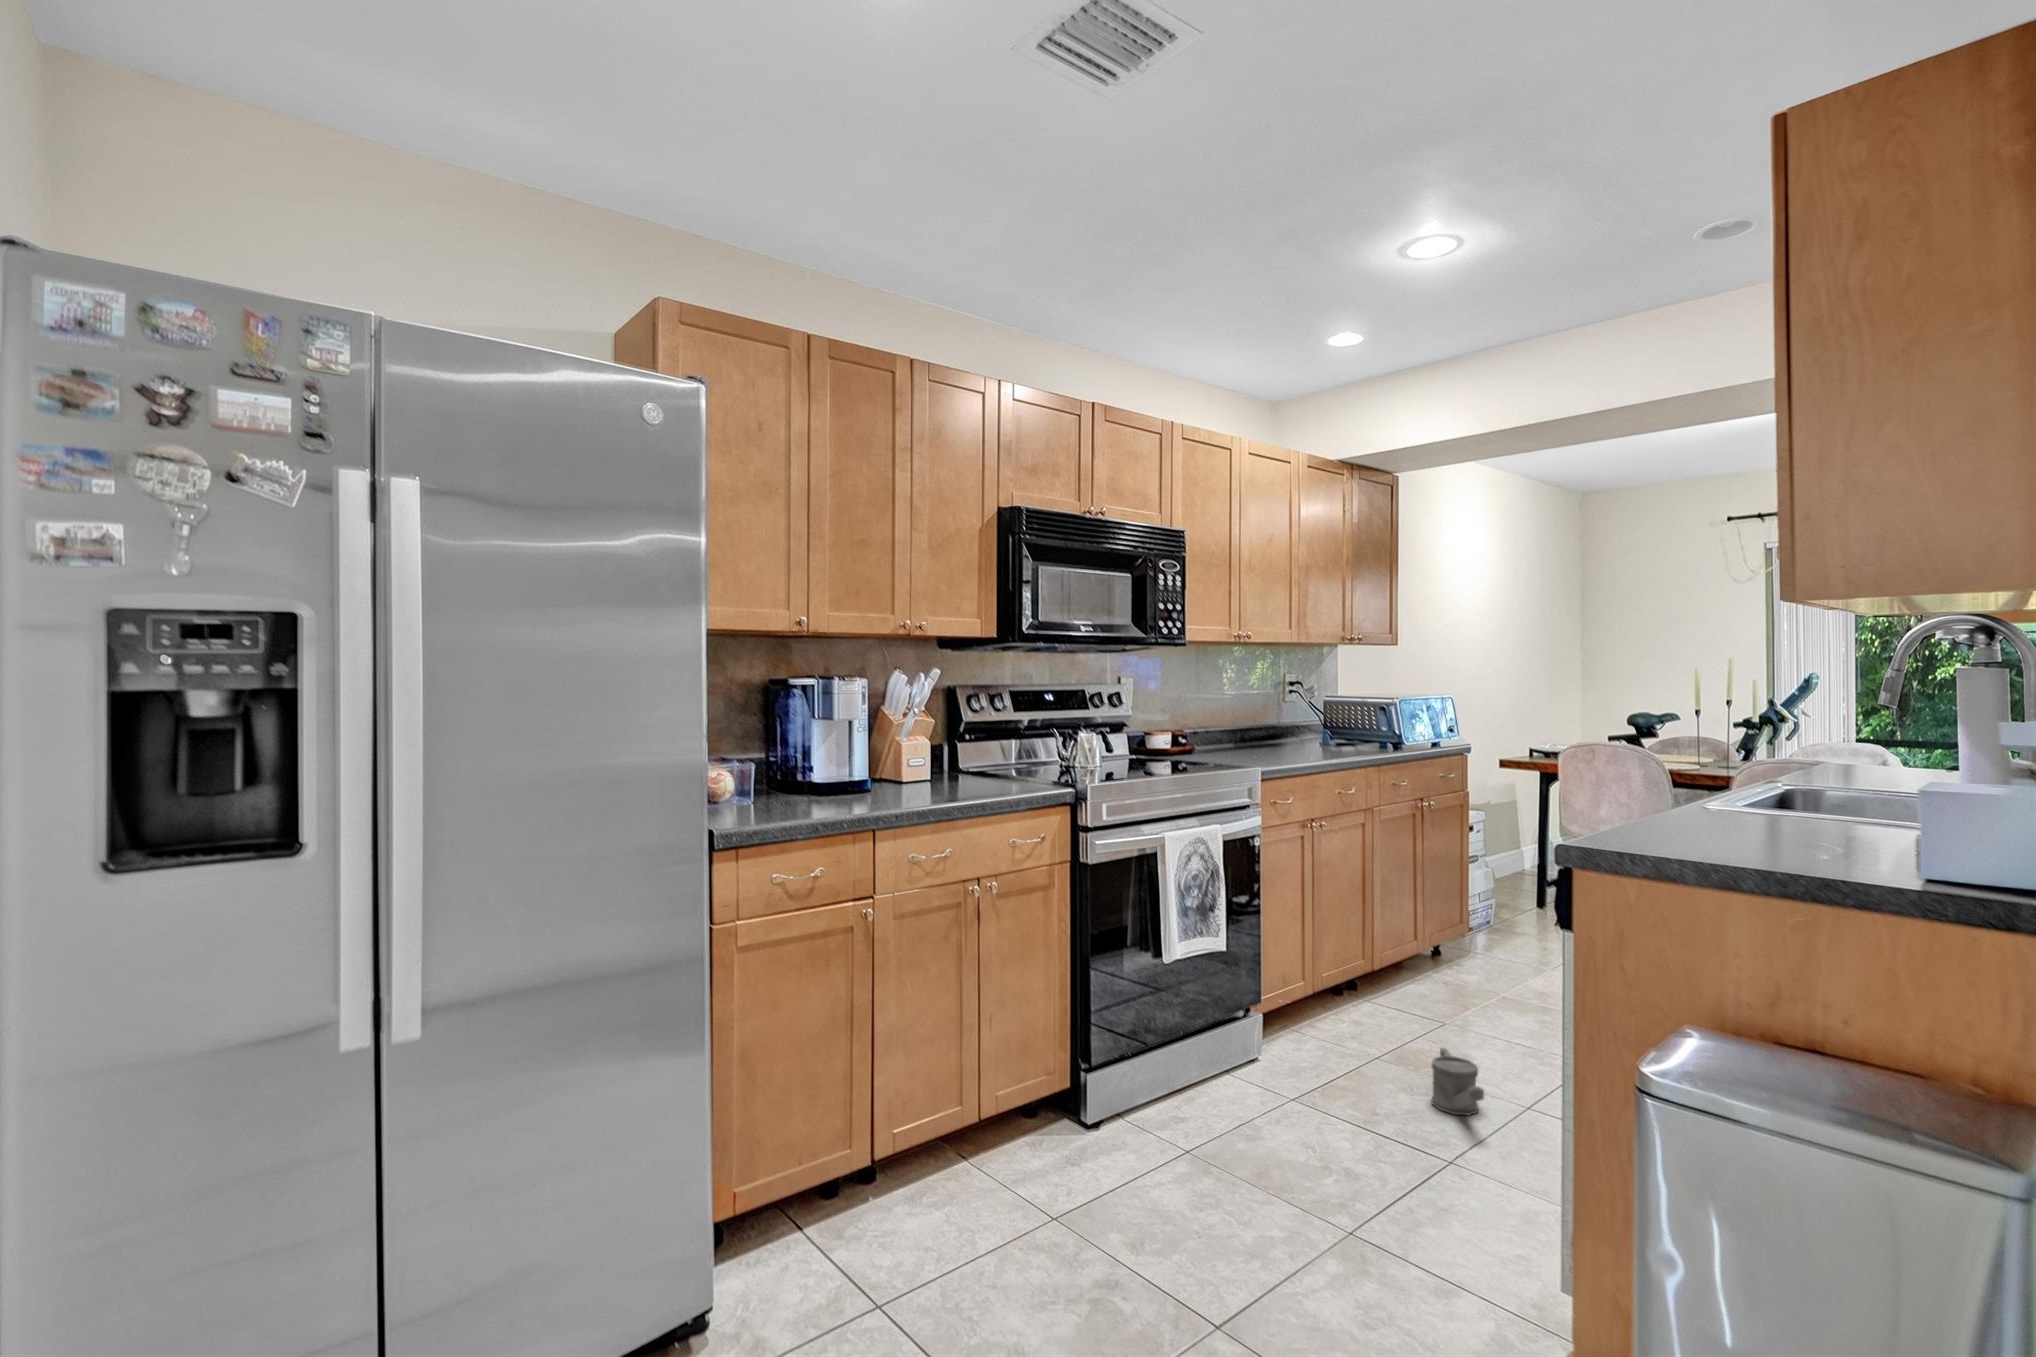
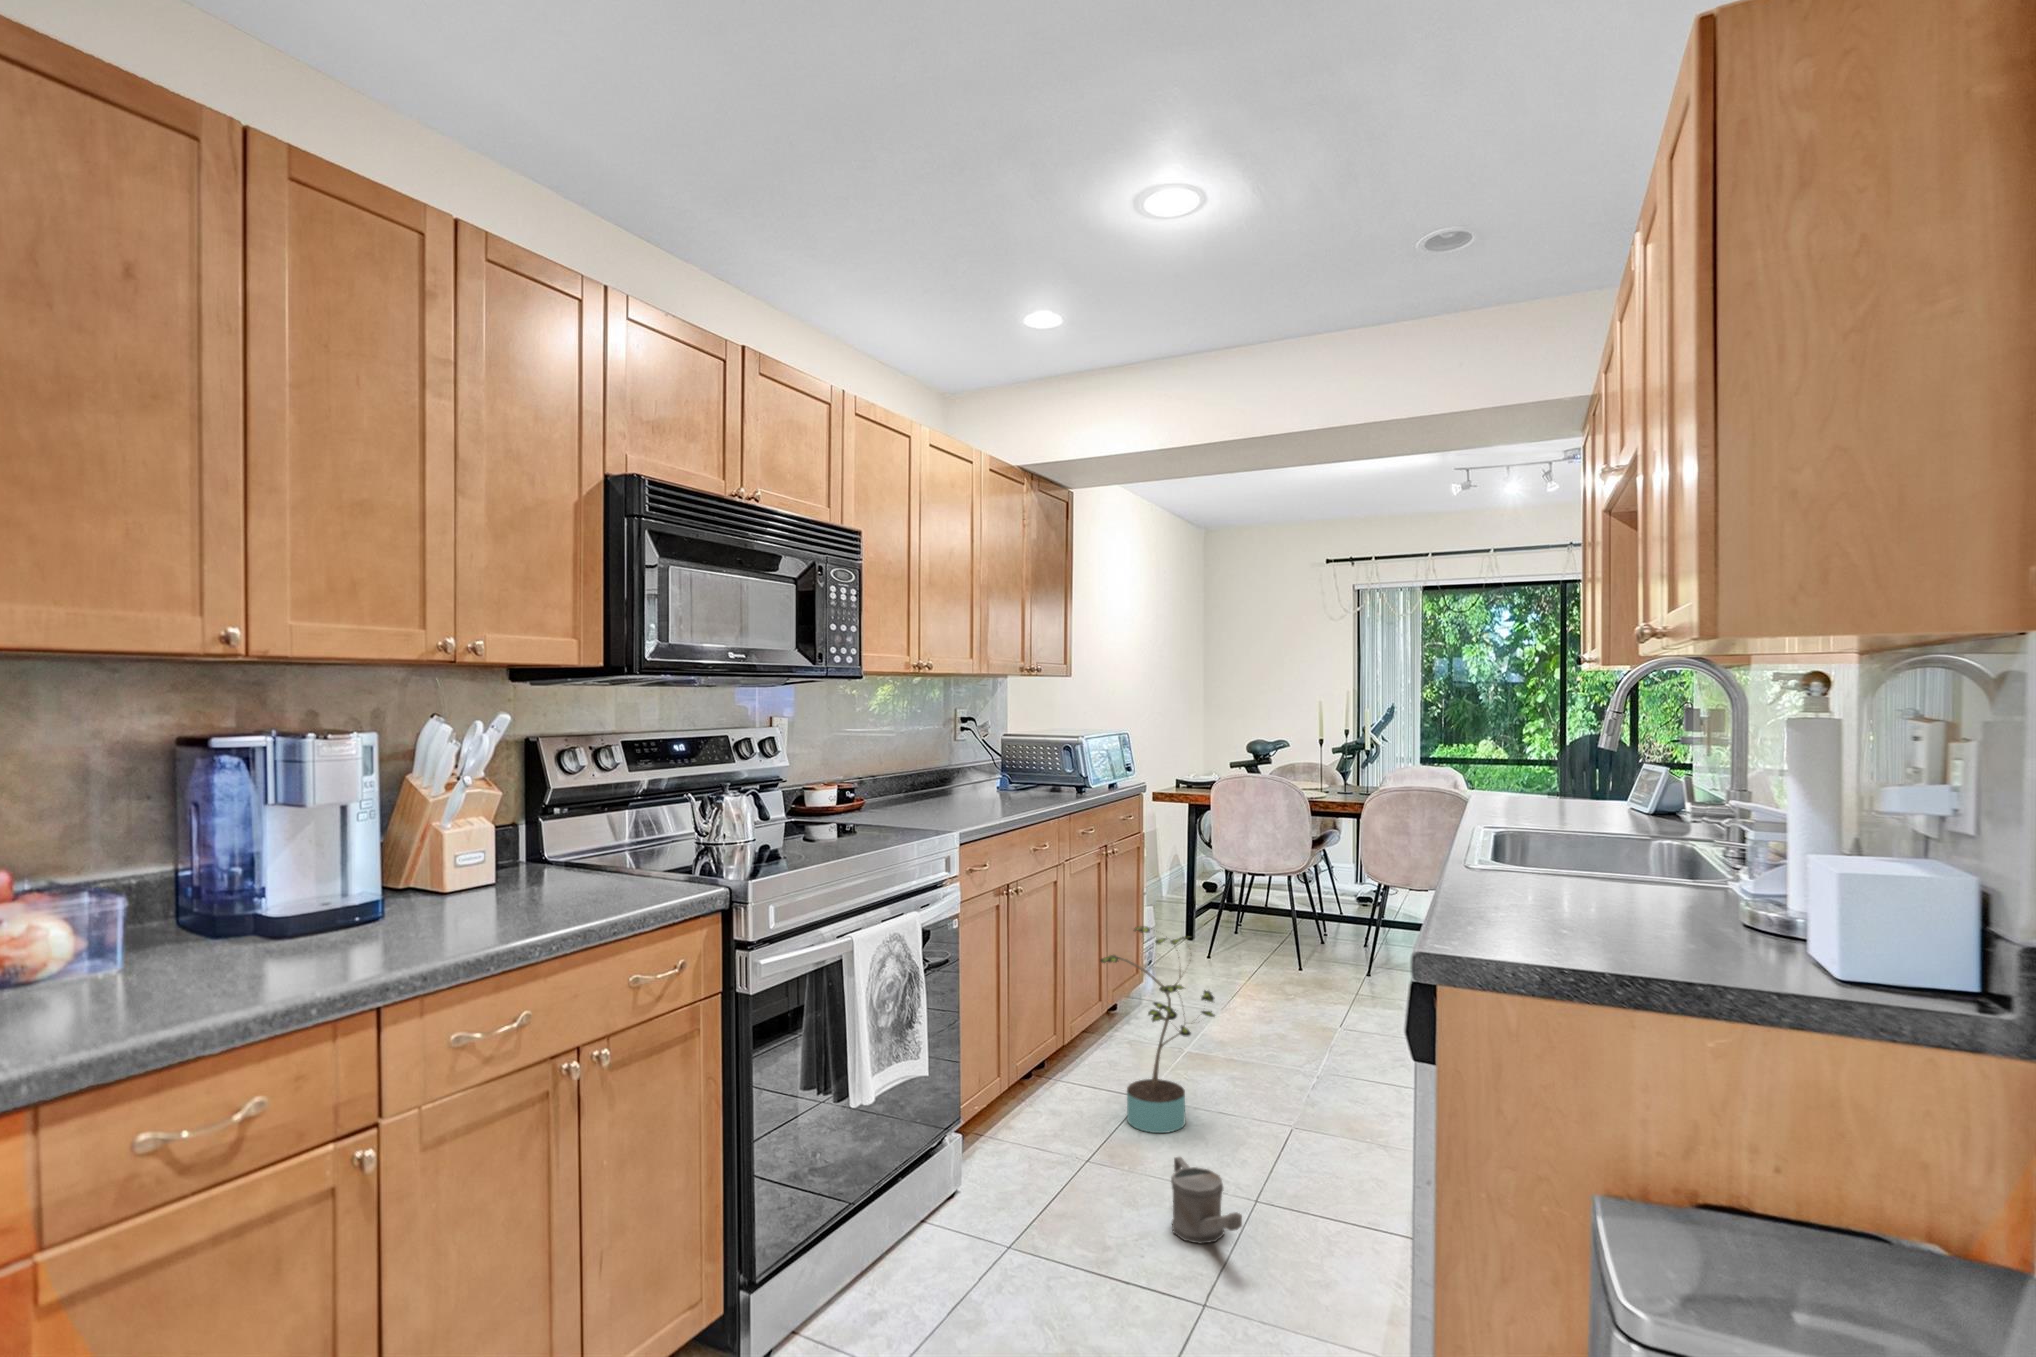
potted plant: none [1392,864,1500,1041] -> present [1100,926,1215,1133]

